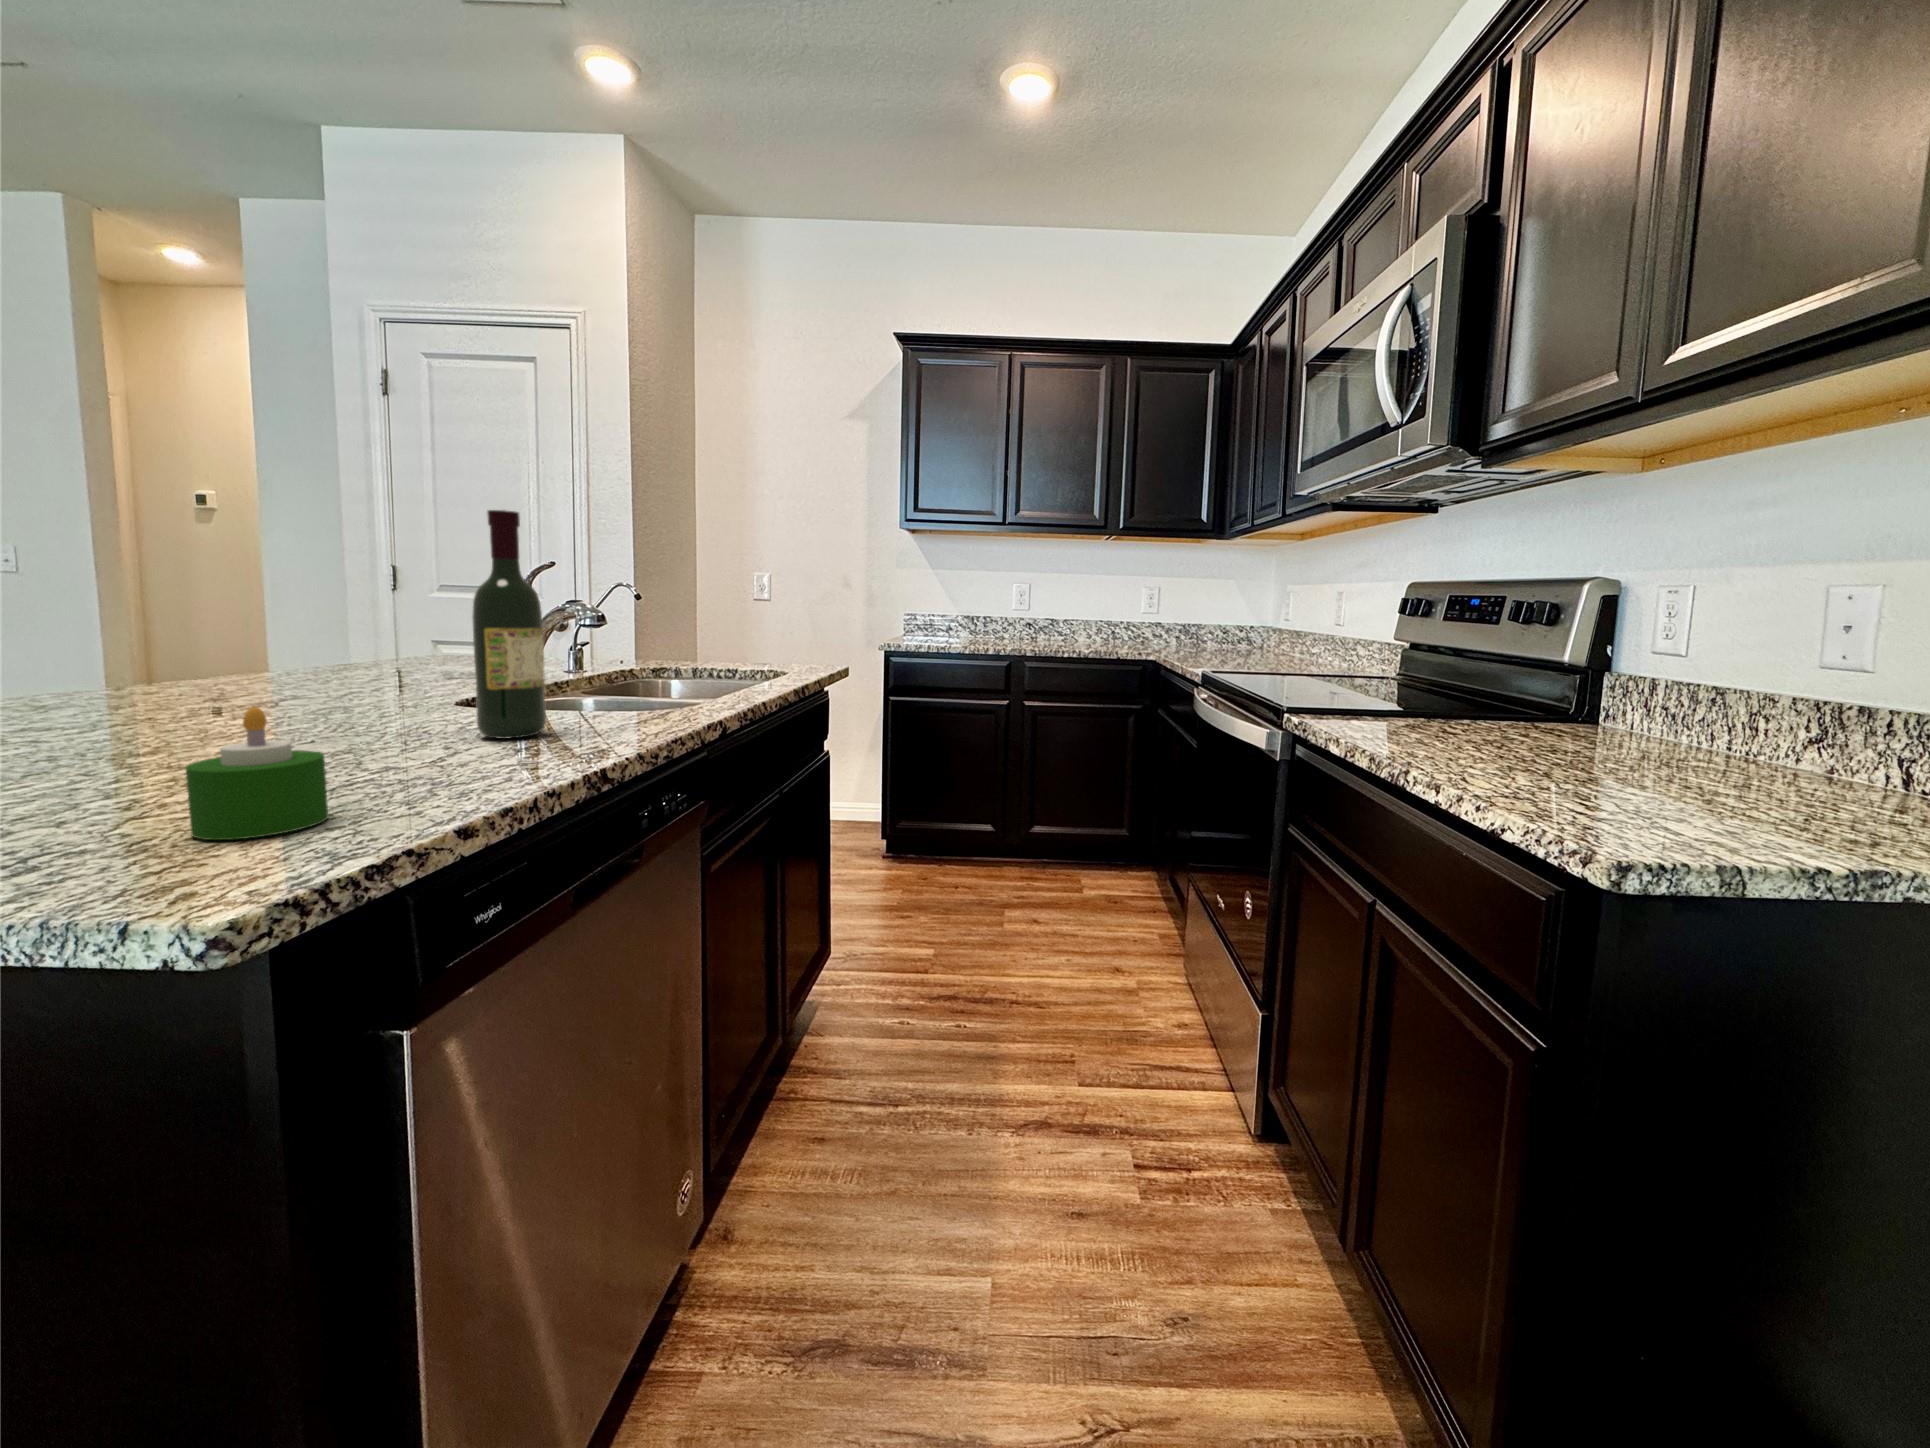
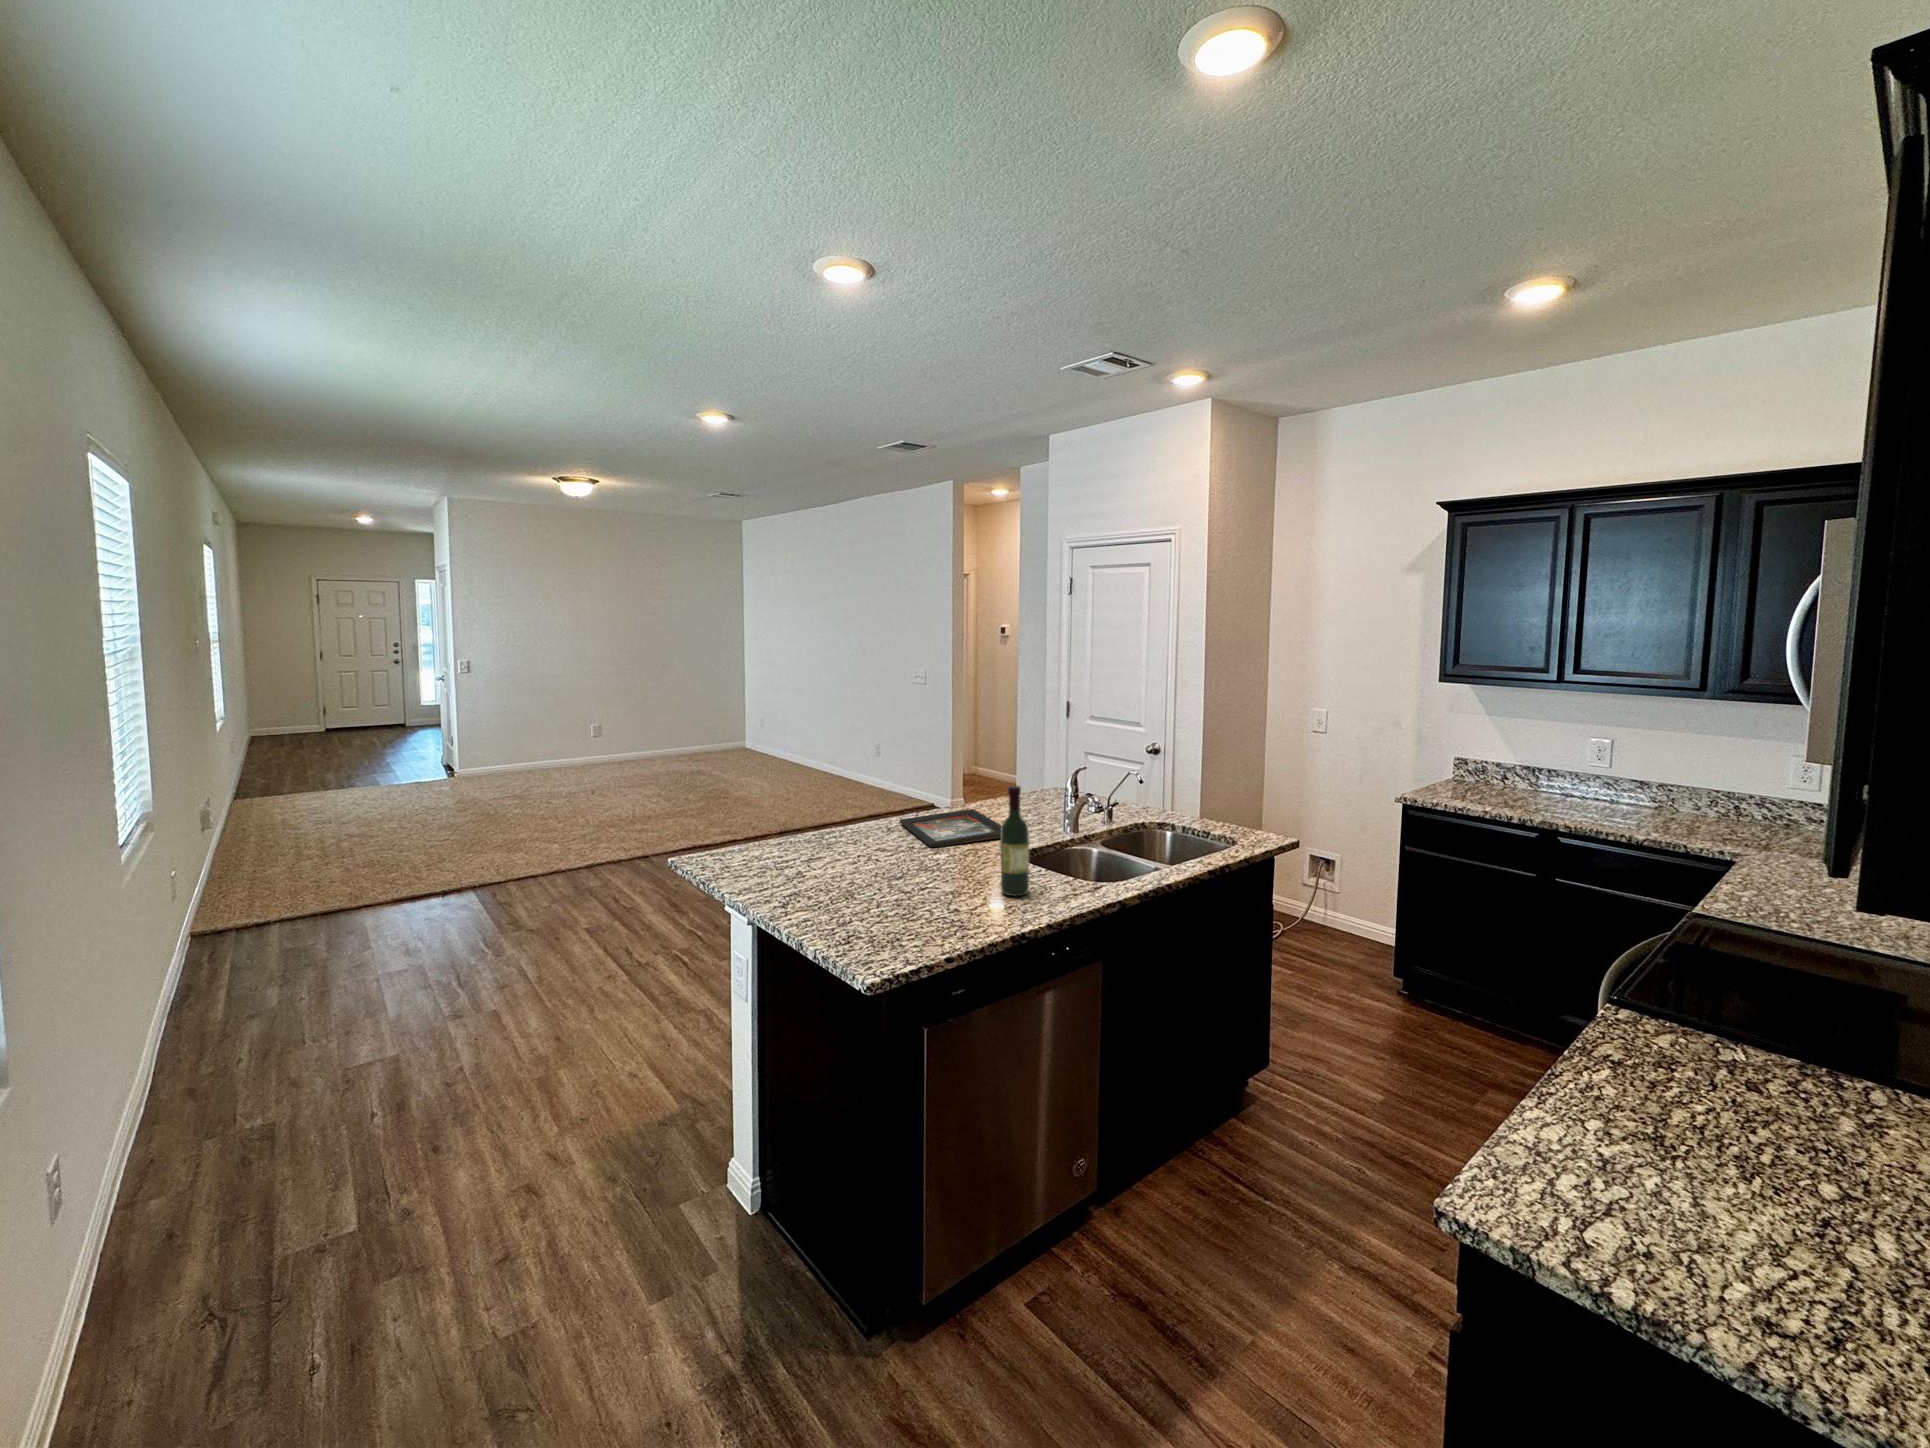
decorative tray: none [66,669,411,715] -> present [900,809,1002,847]
candle: present [186,707,328,840] -> none [887,897,922,944]

